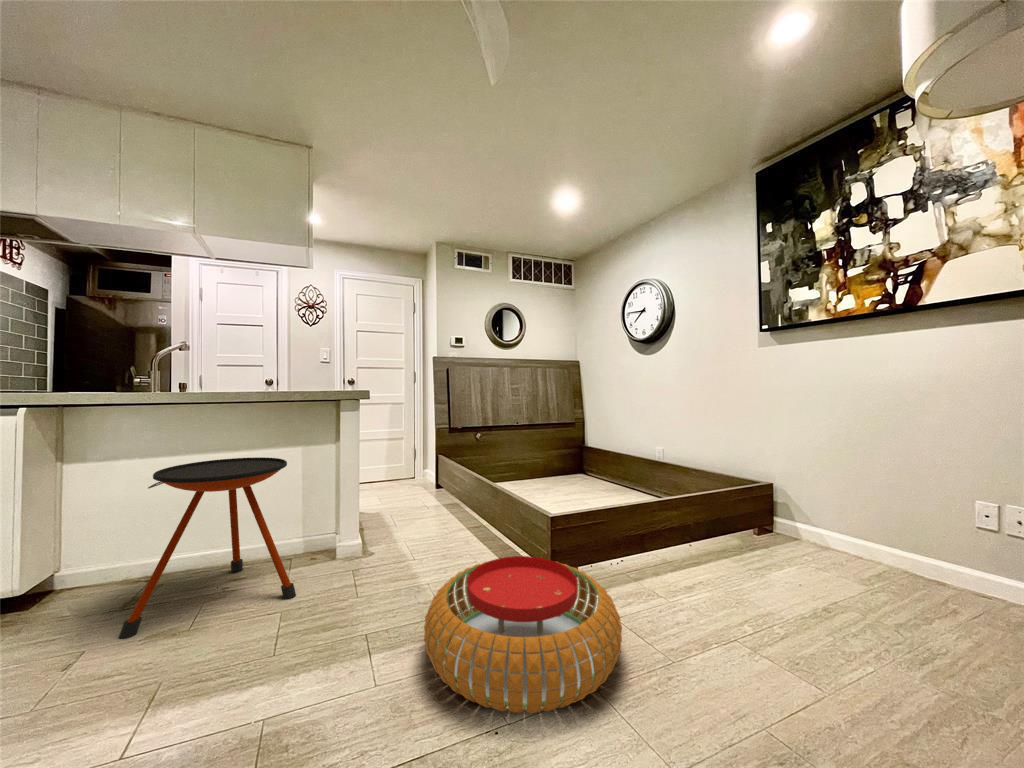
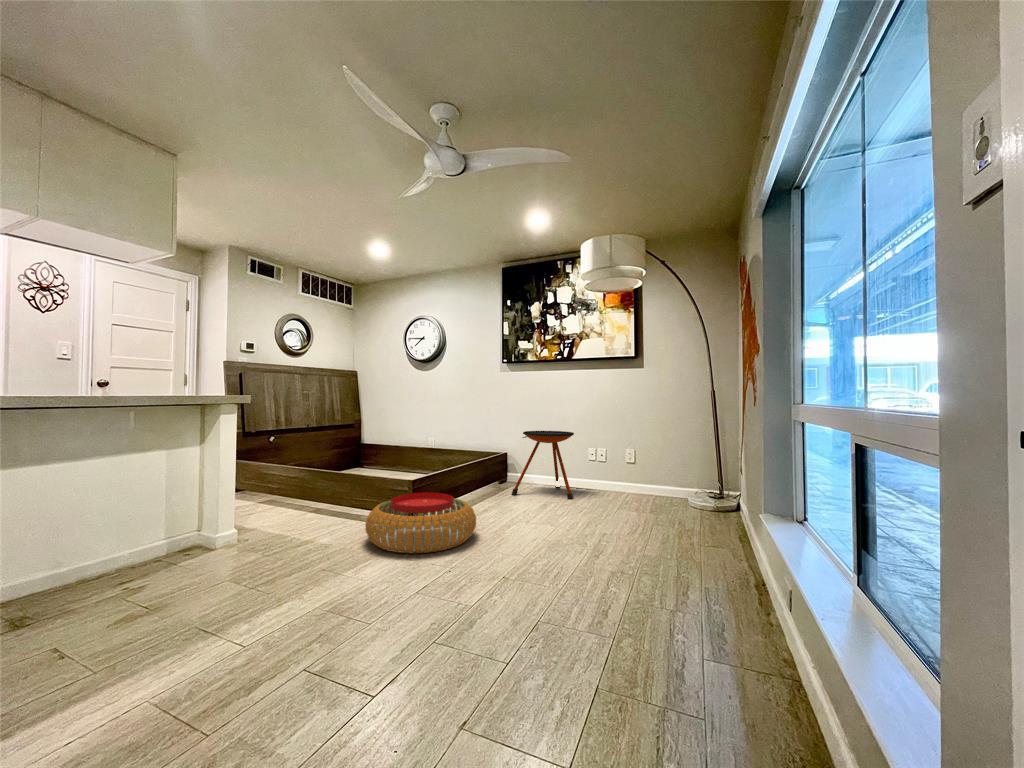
side table: present [119,457,296,639] -> present [512,431,574,500]

